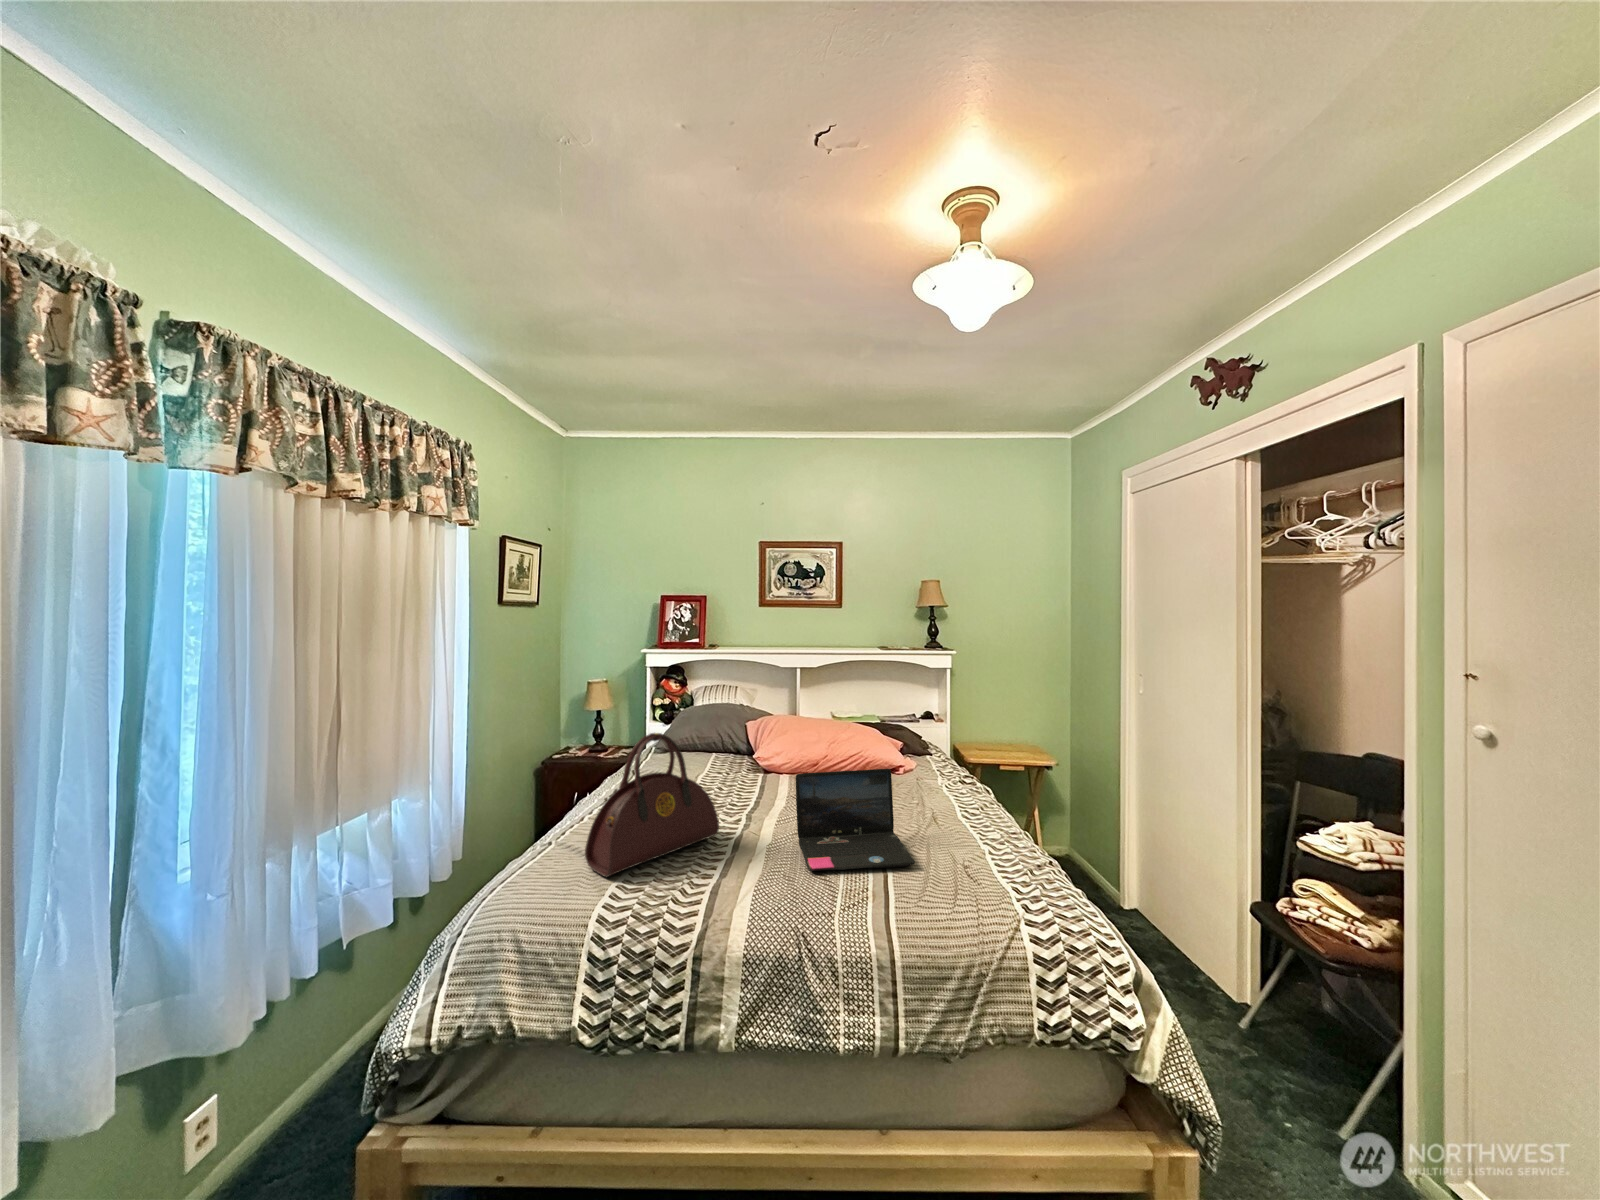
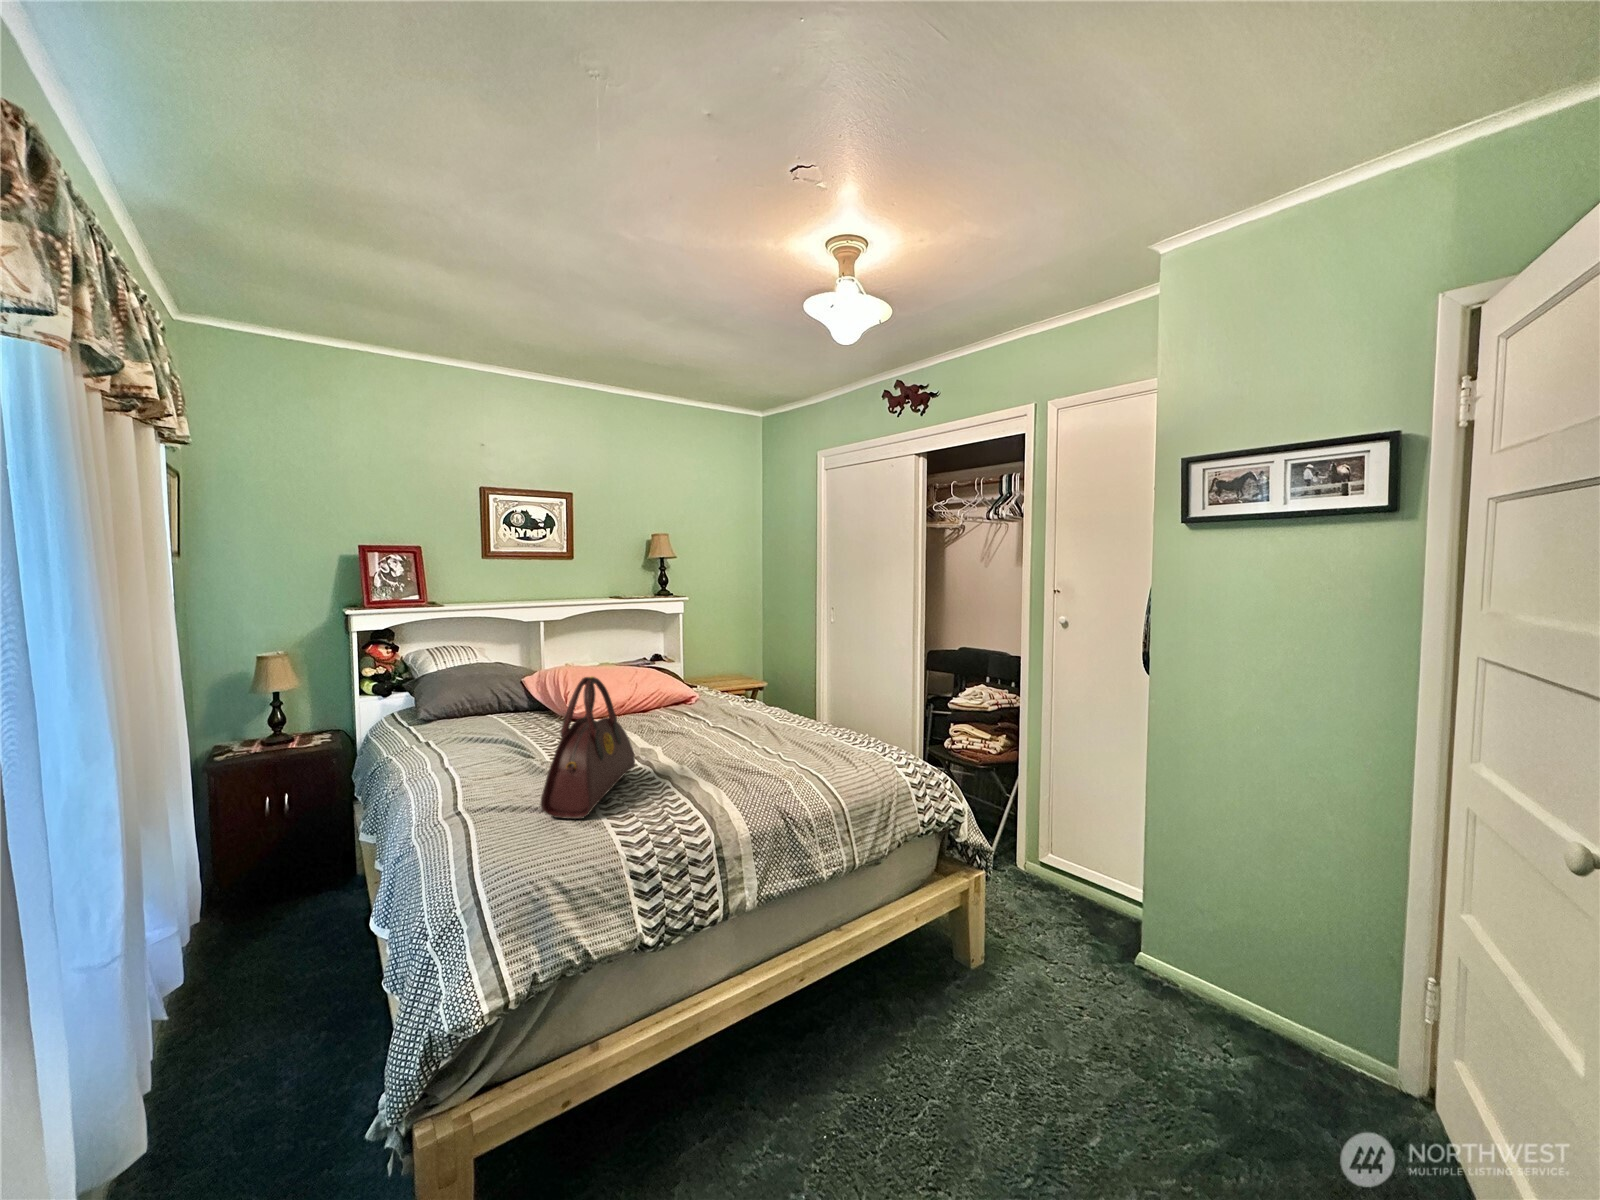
laptop: present [796,769,915,871] -> none [696,688,804,773]

